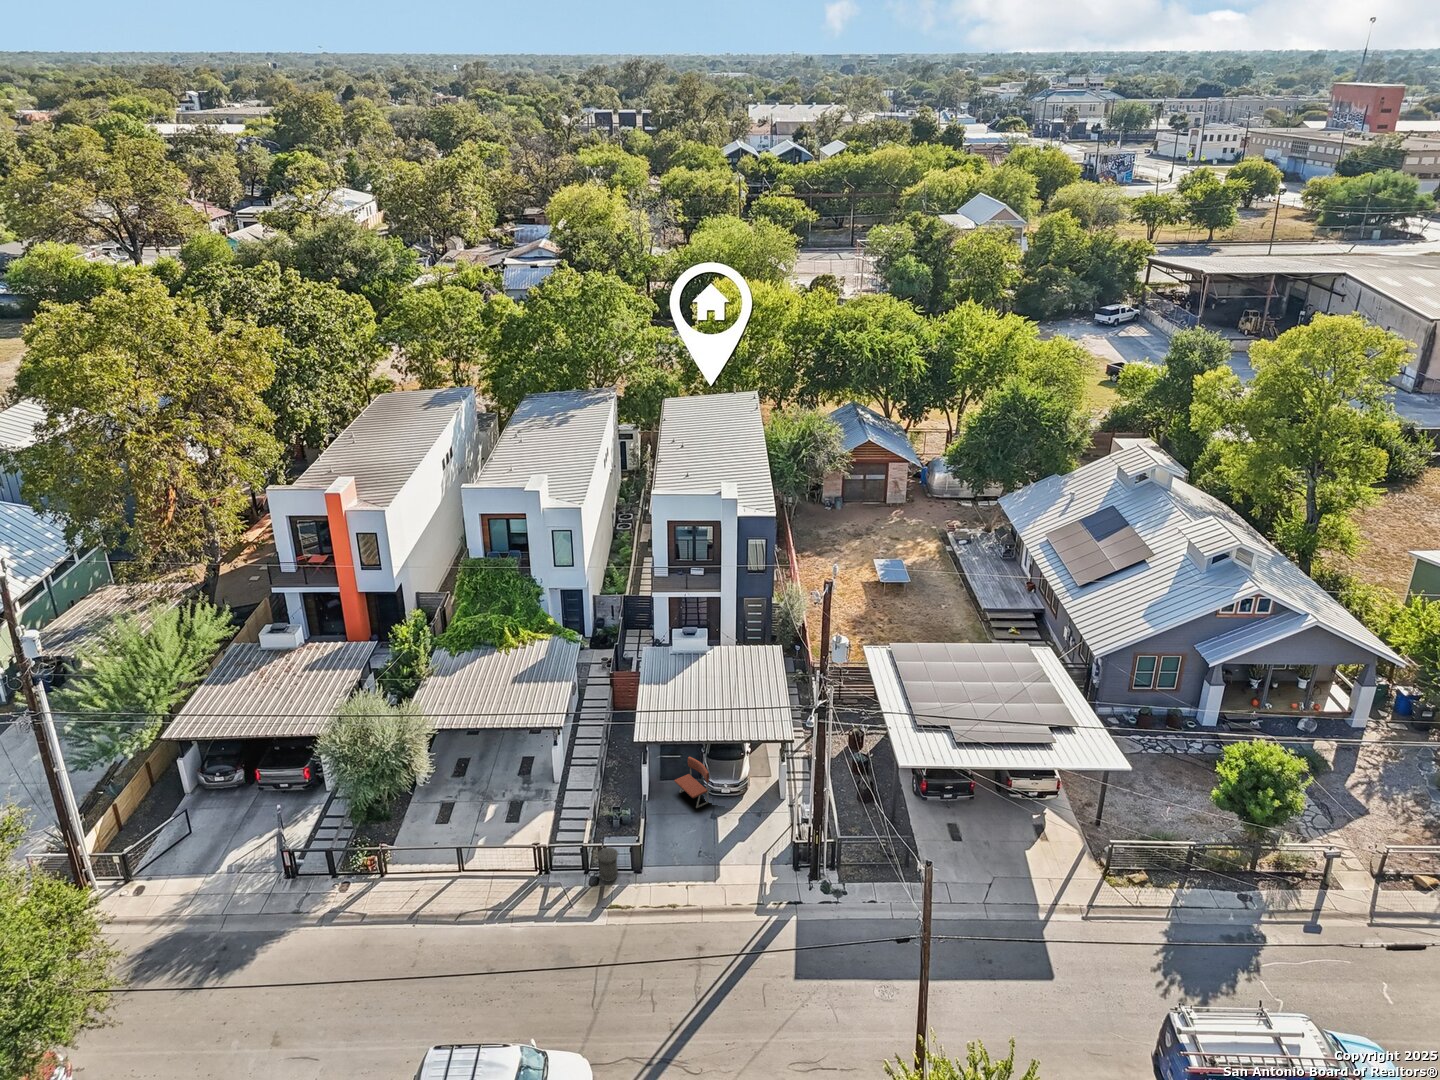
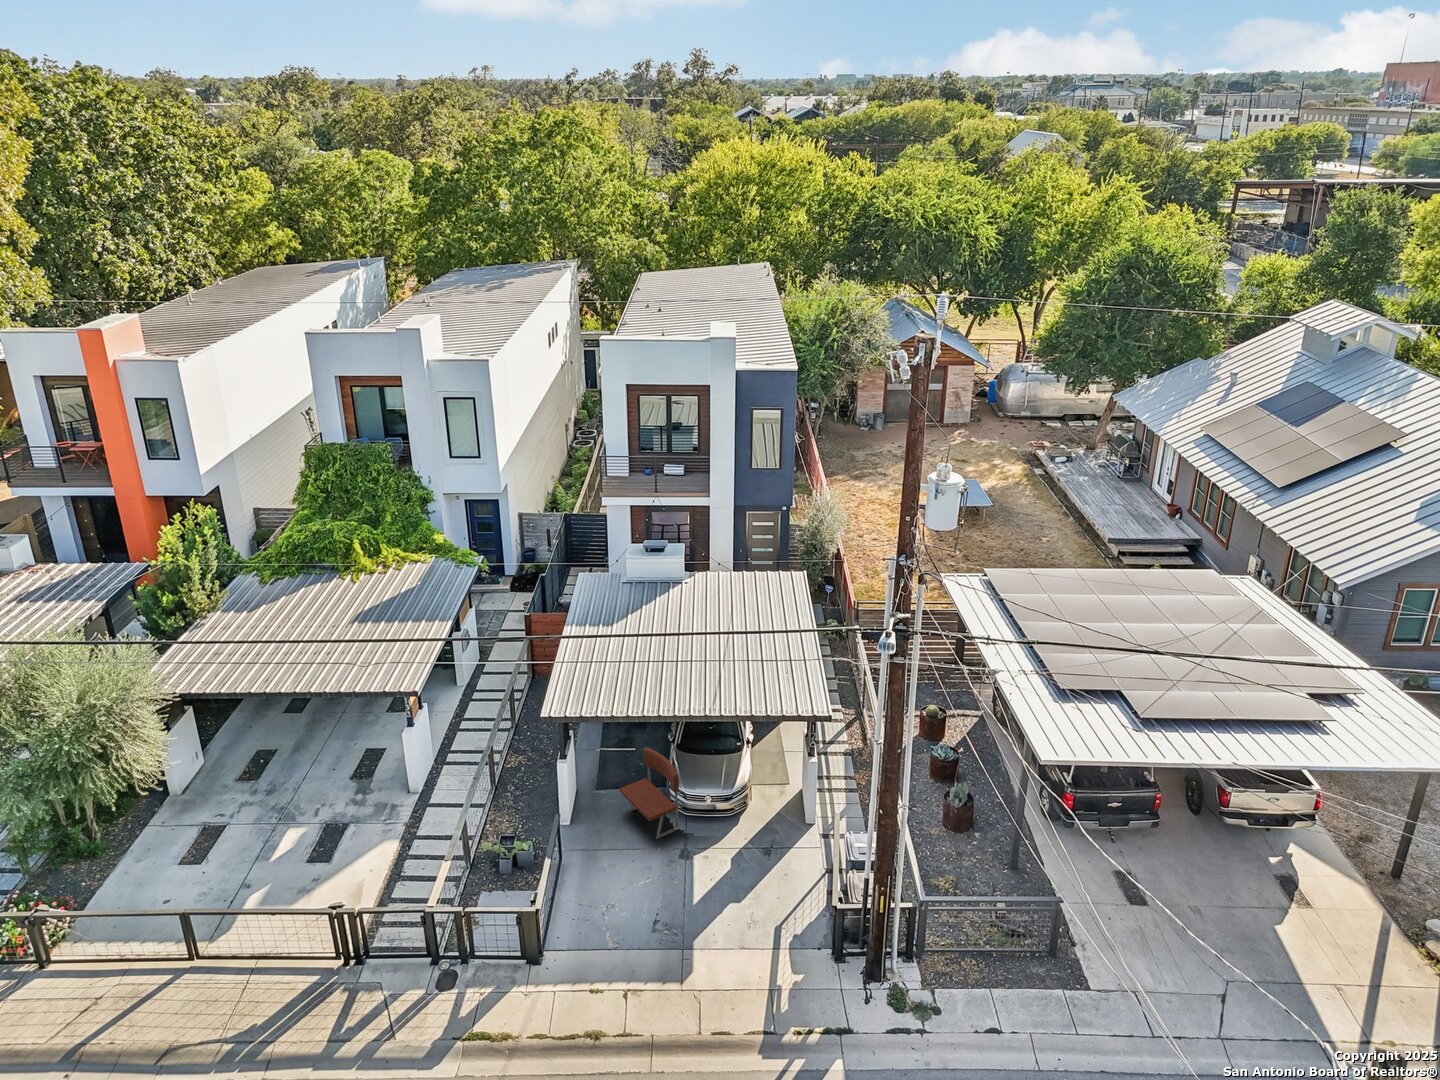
trash can: present [597,847,618,881] -> none [451,914,495,982]

